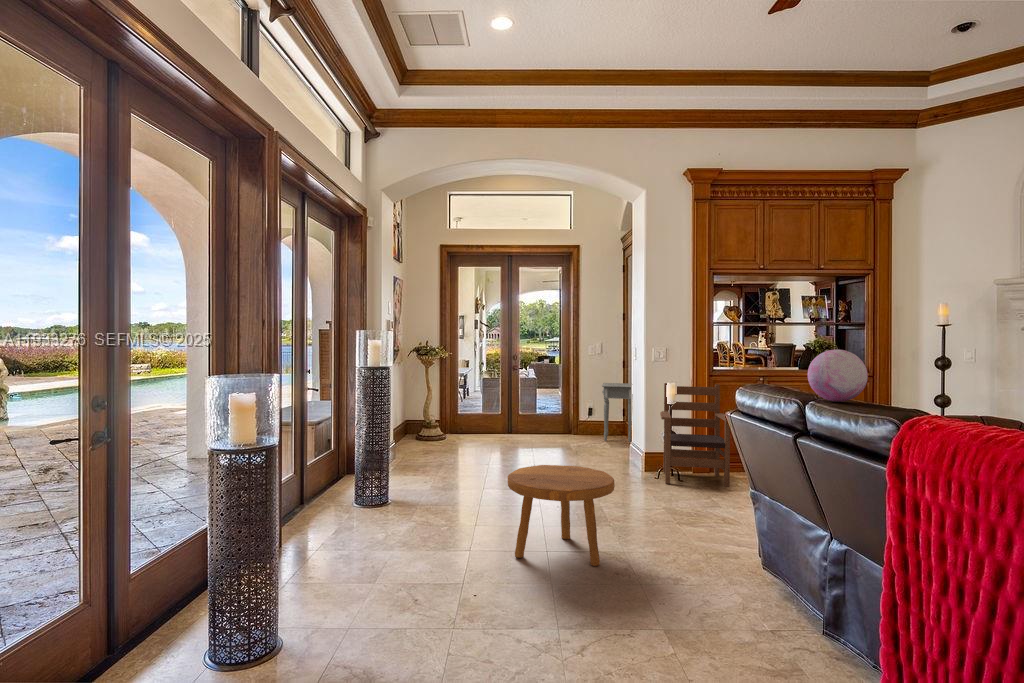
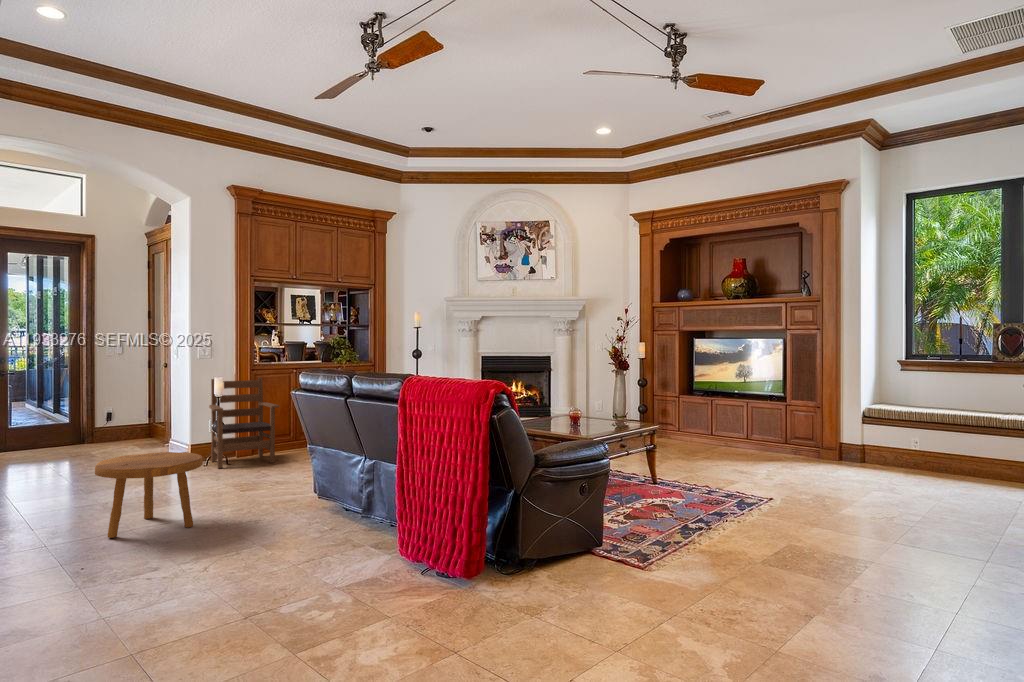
decorative orb: present [808,350,868,402] -> none [352,345,384,376]
side table: present [602,383,633,442] -> none [125,384,164,446]

